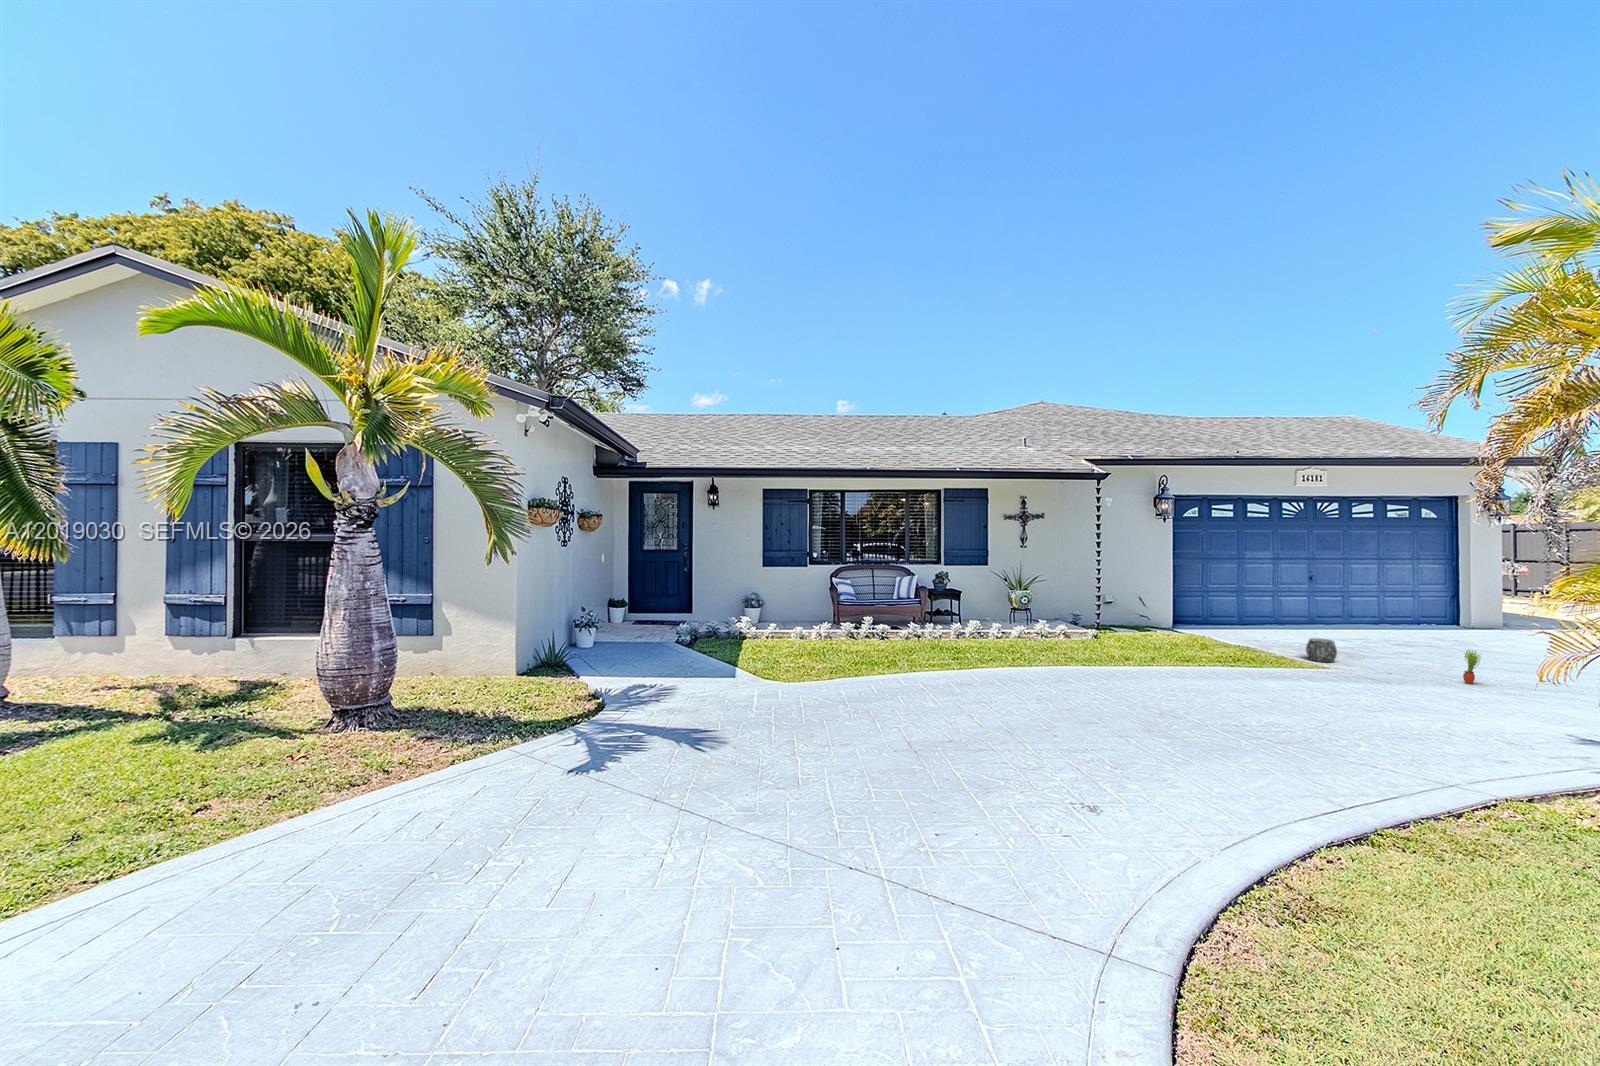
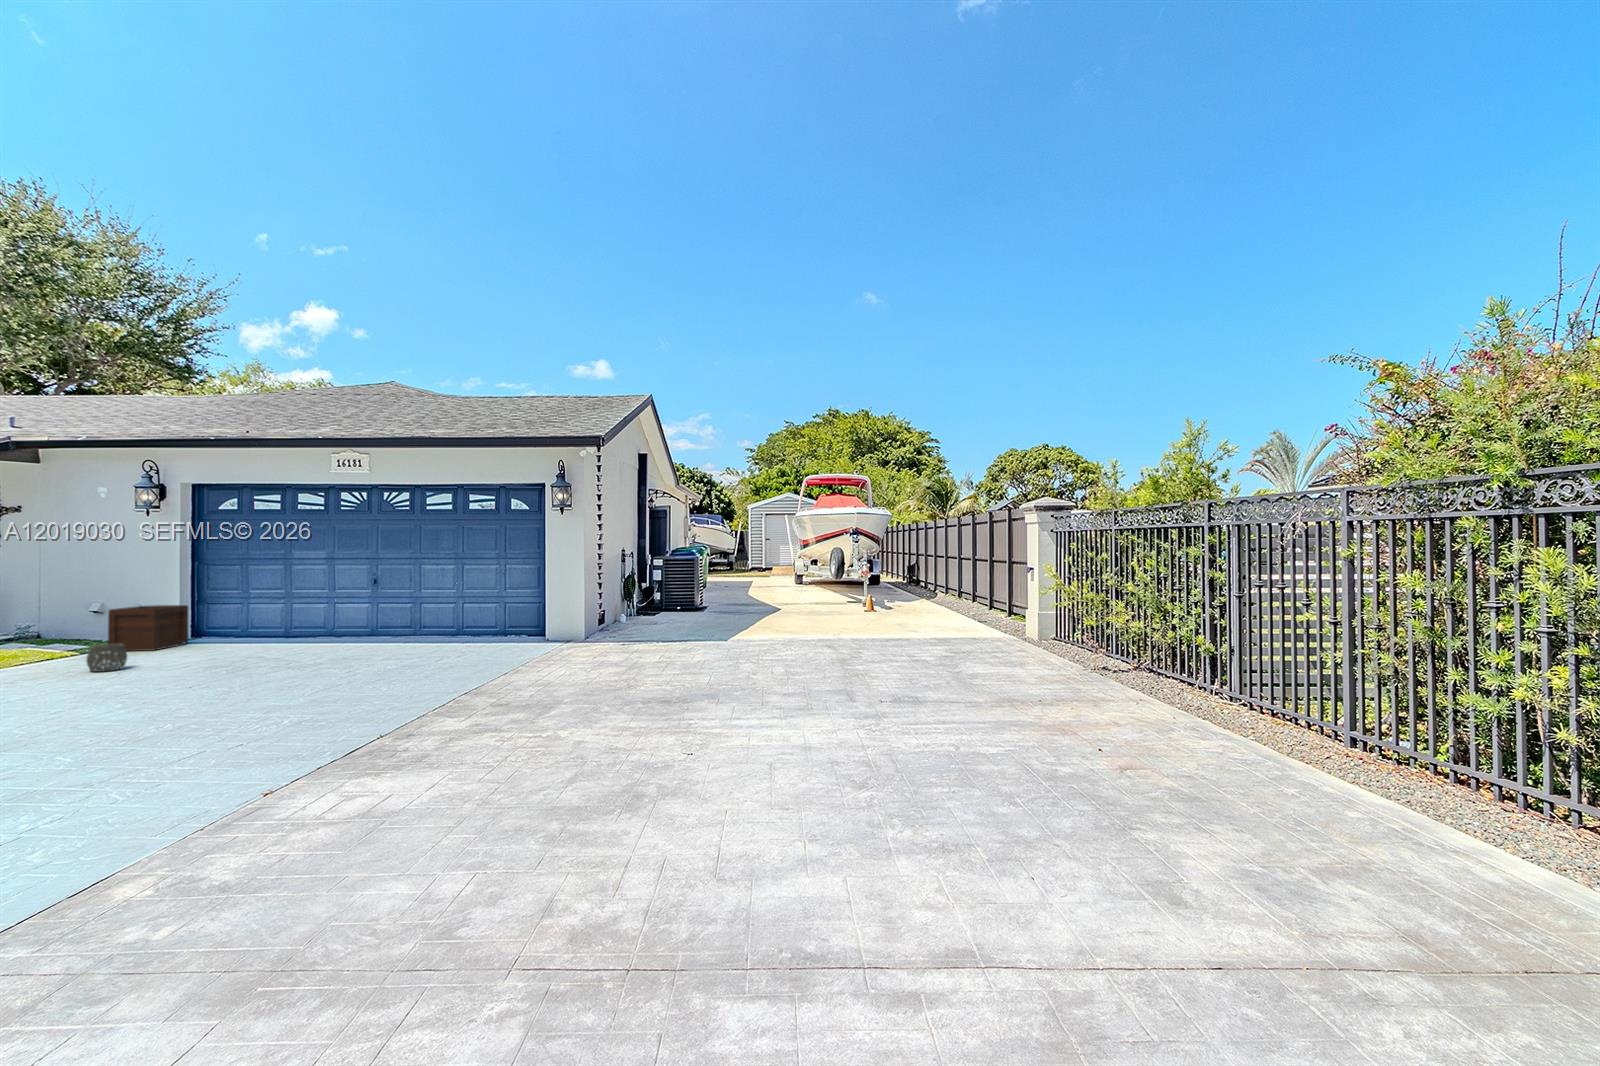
wooden crate: none [1143,599,1200,640] -> present [108,605,188,651]
potted plant: present [1463,649,1481,684] -> none [53,649,81,693]

